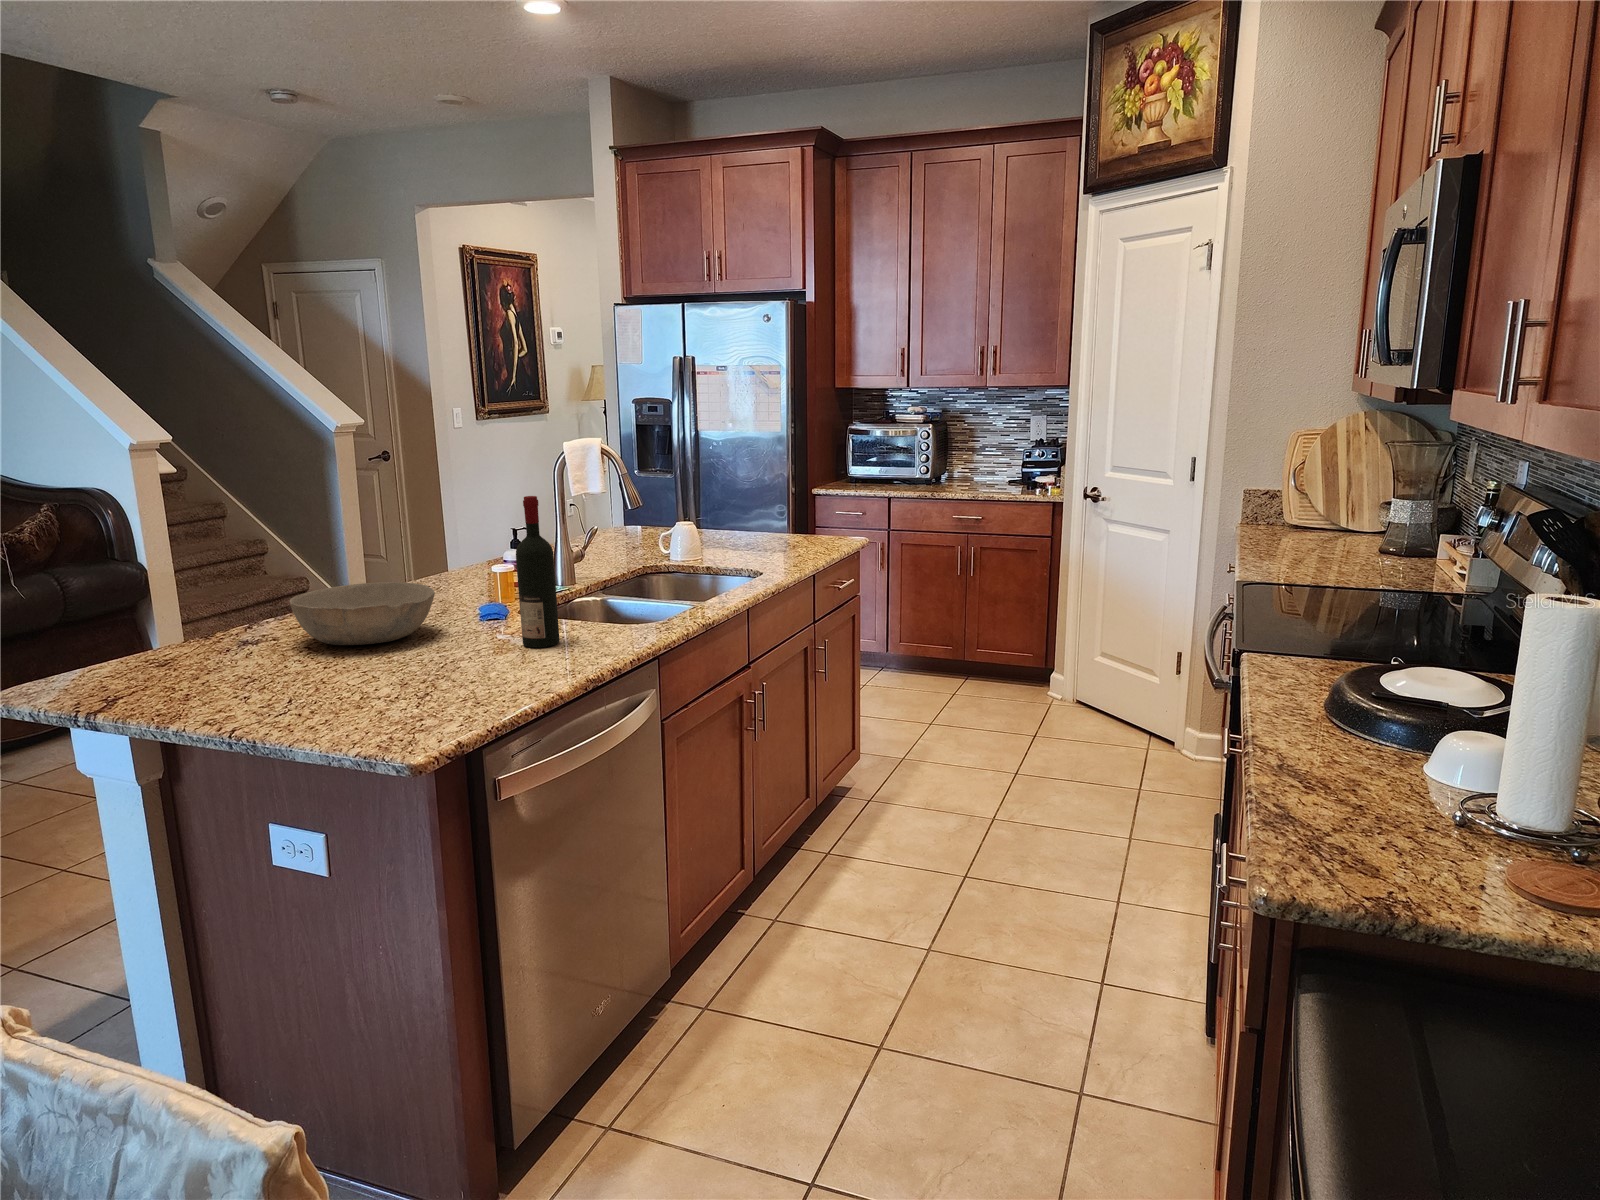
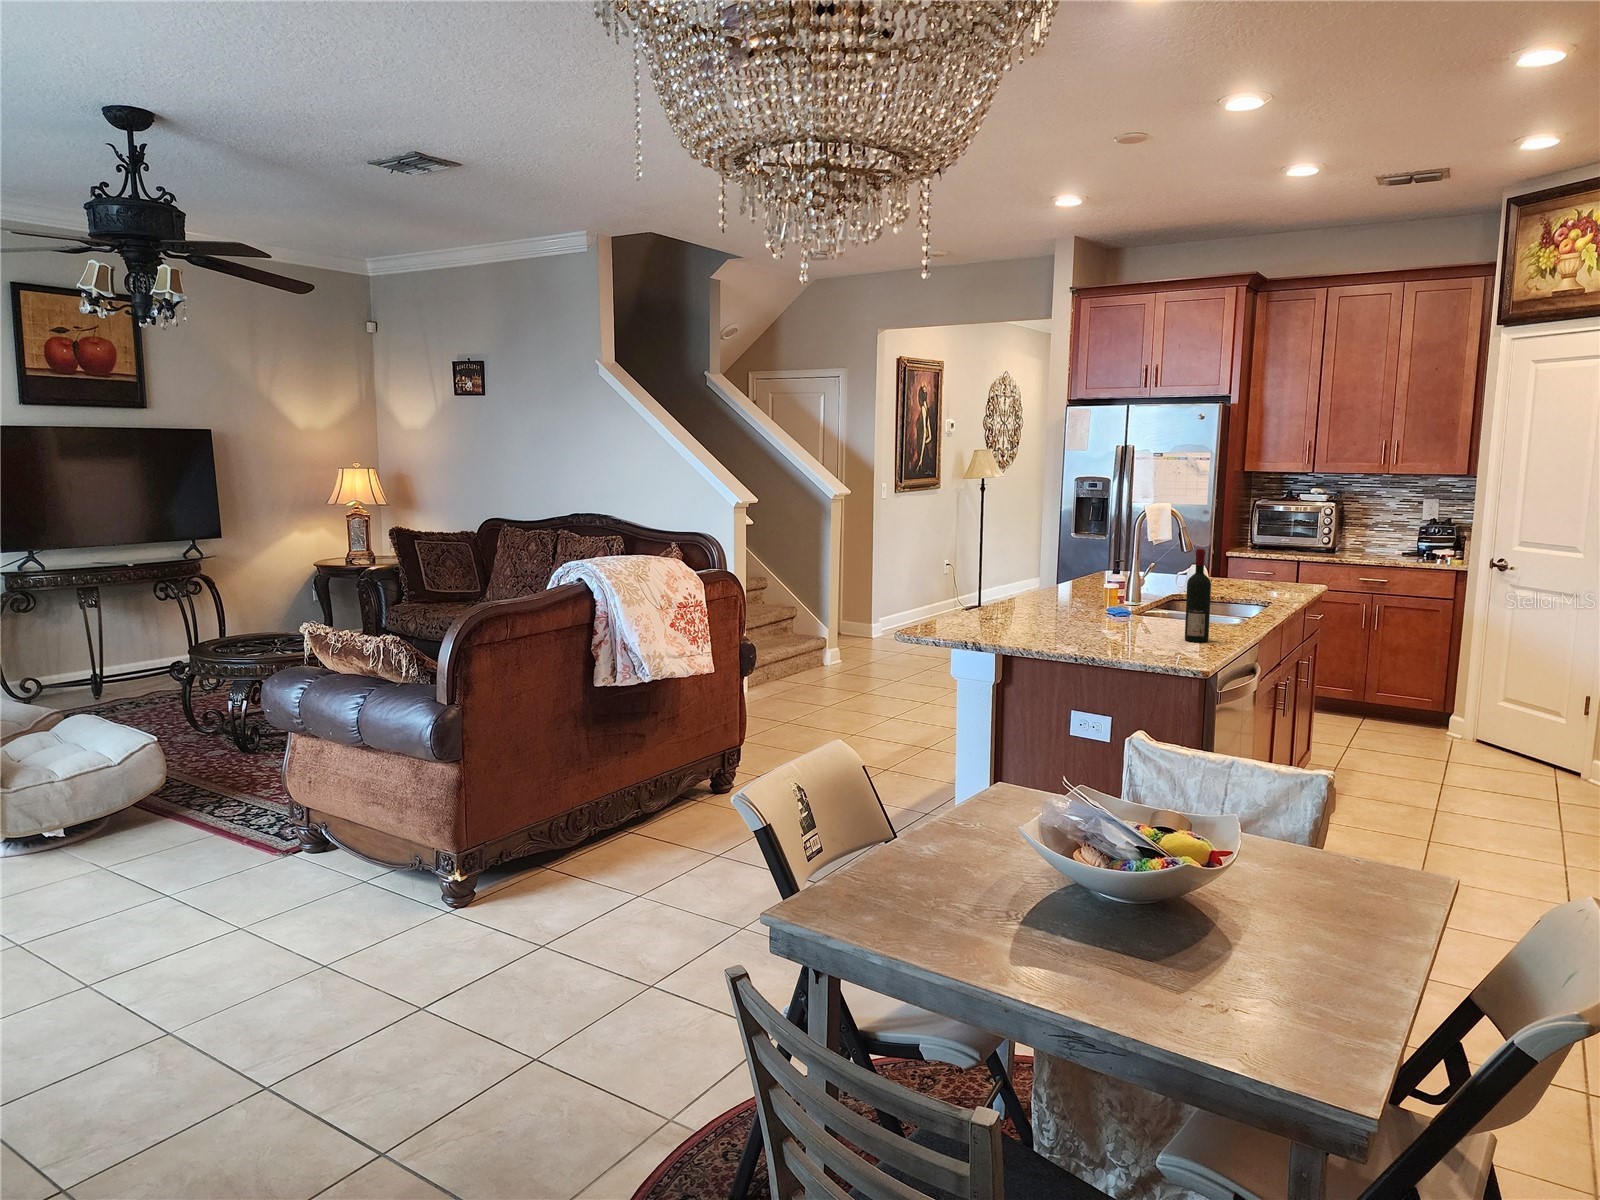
bowl: present [290,582,435,645] -> none [1037,601,1122,636]

